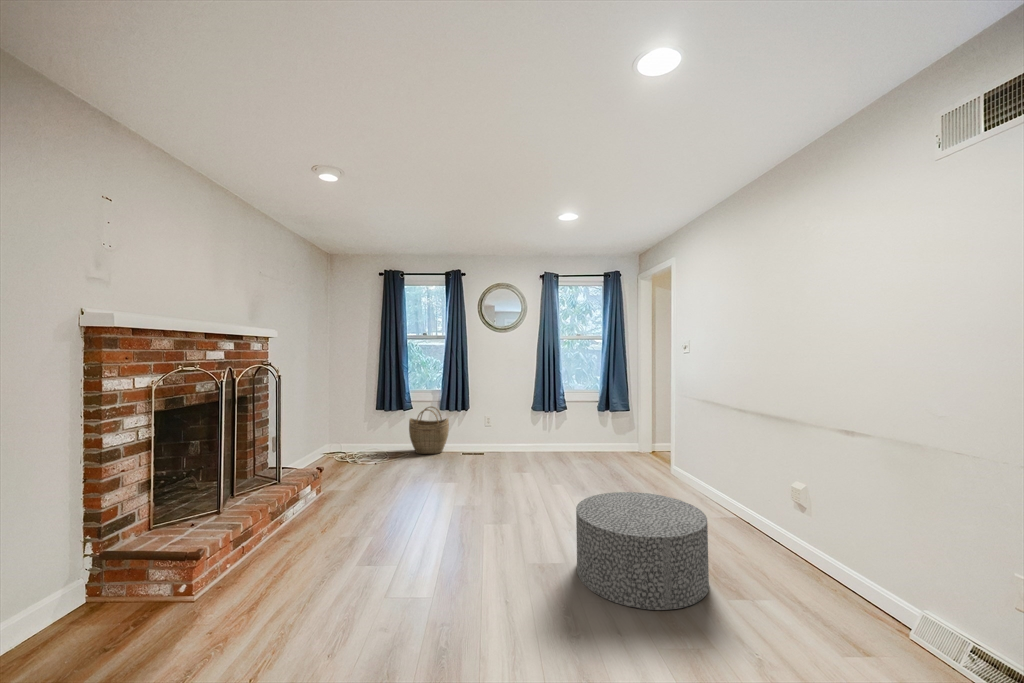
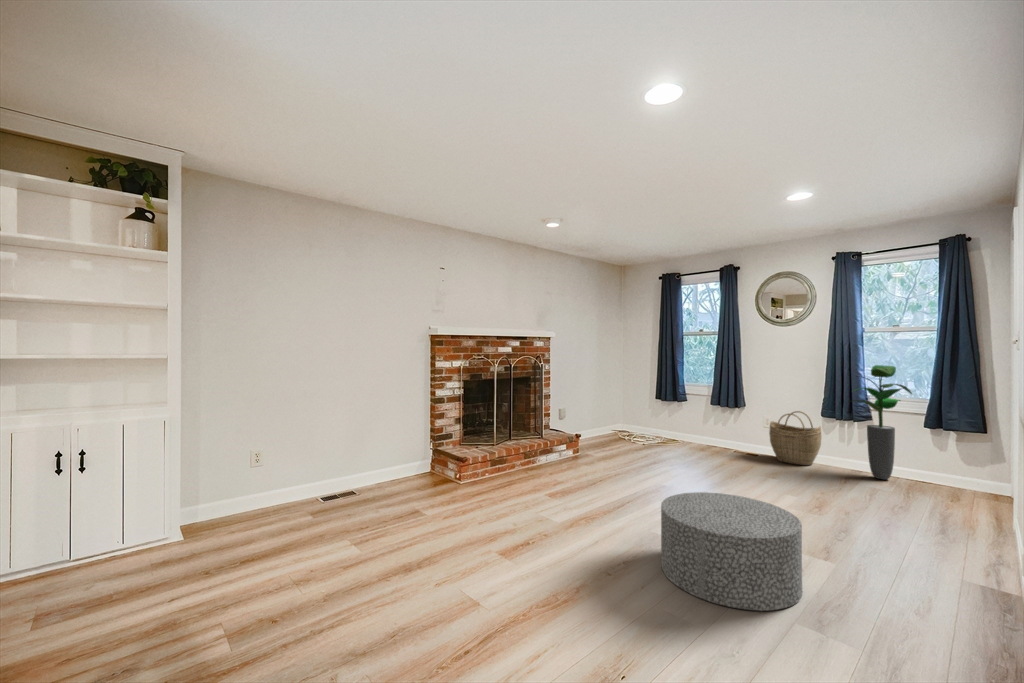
potted plant: none [556,364,594,452] -> present [854,365,912,479]
woven basket: present [409,407,449,454] -> present [769,411,821,466]

